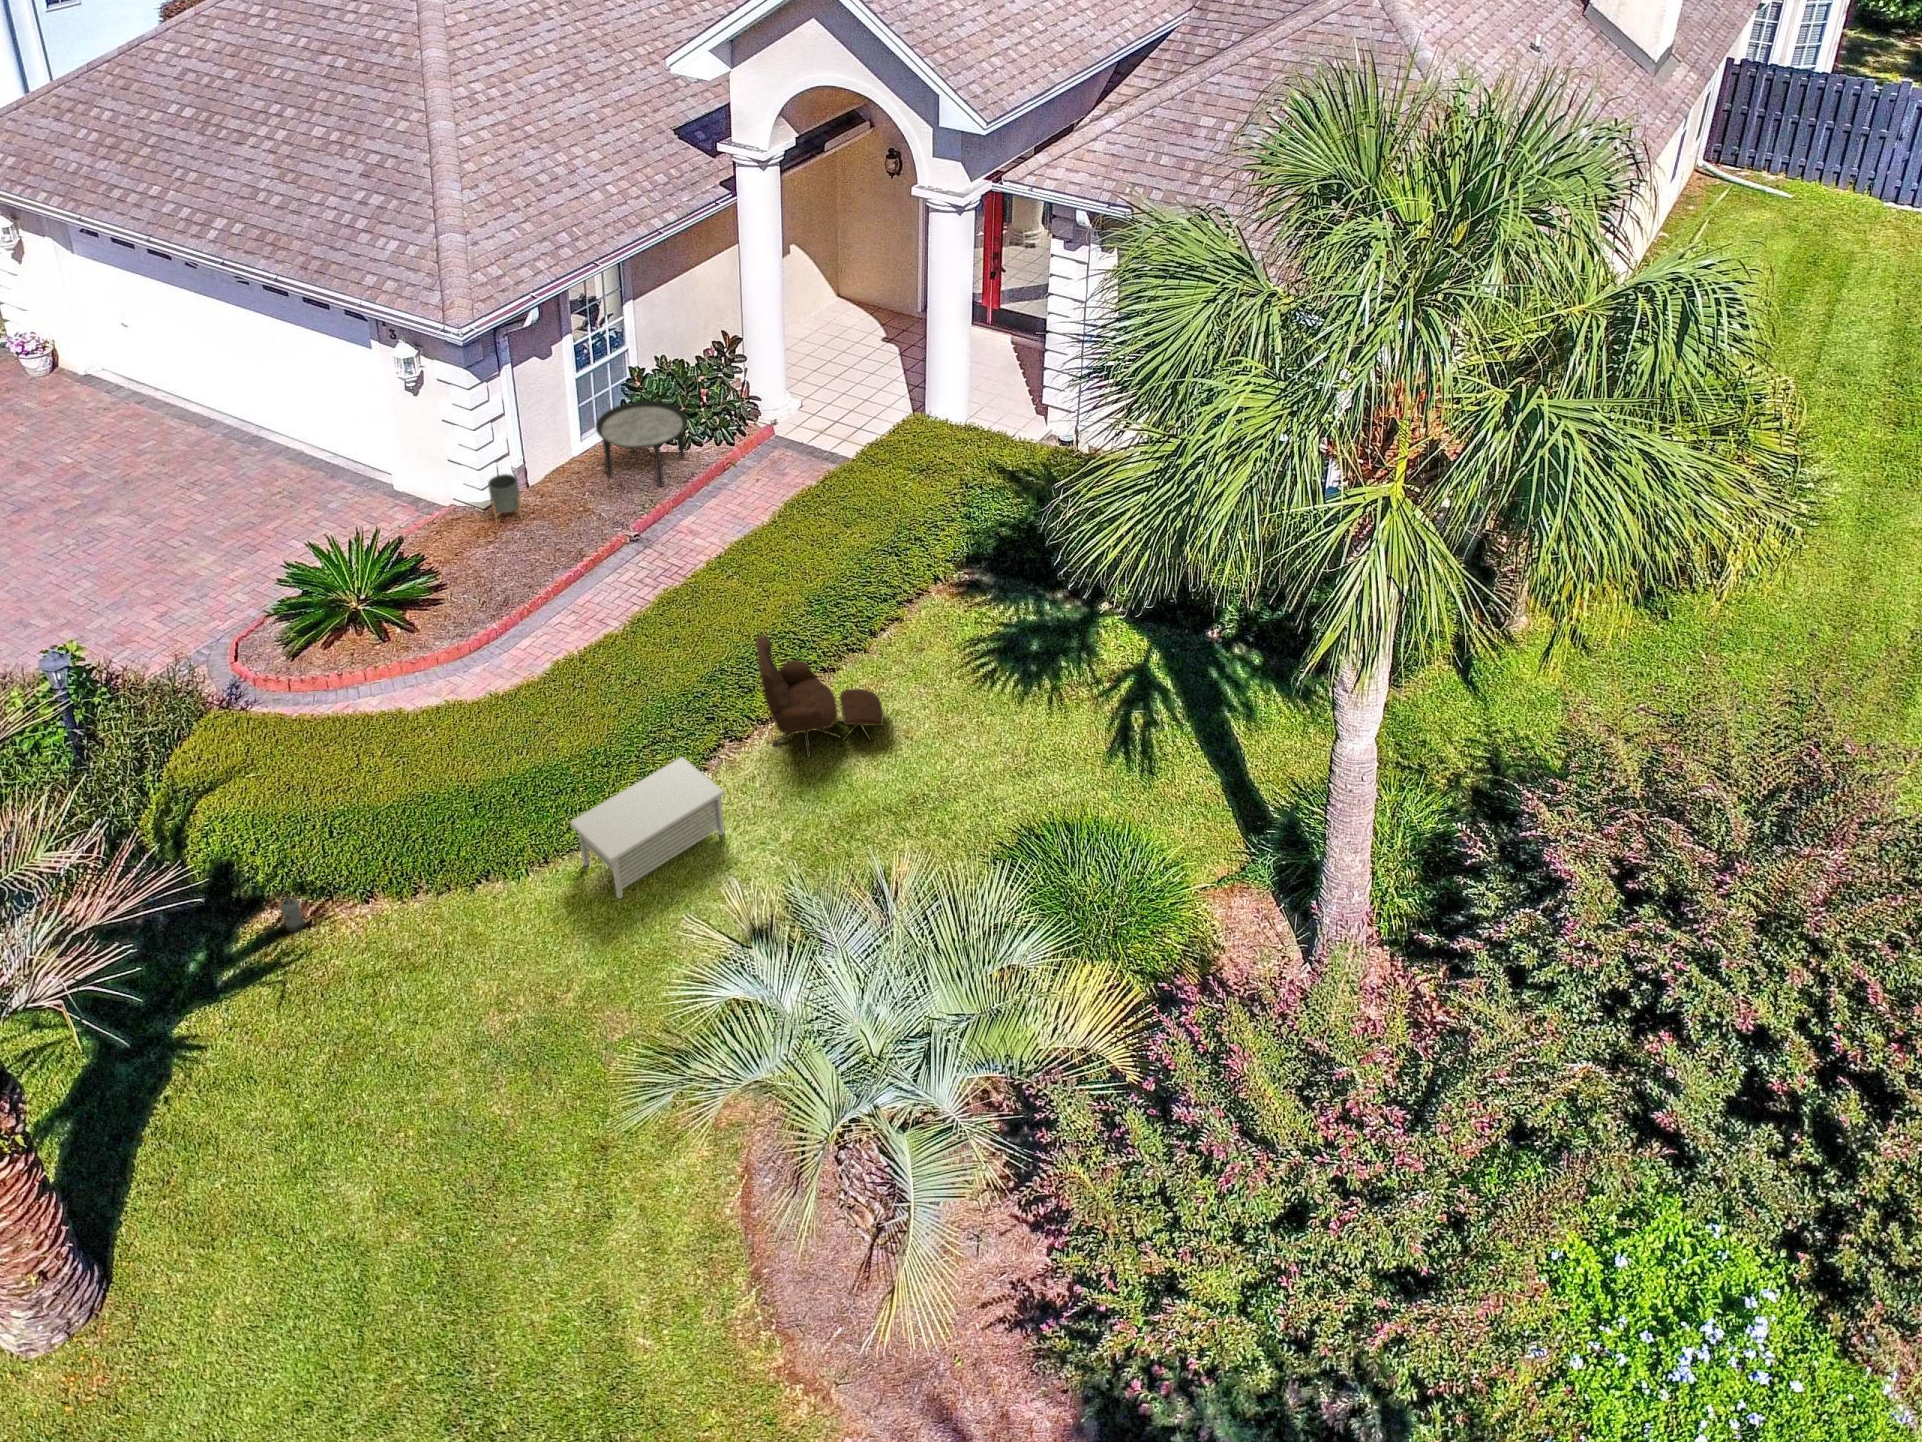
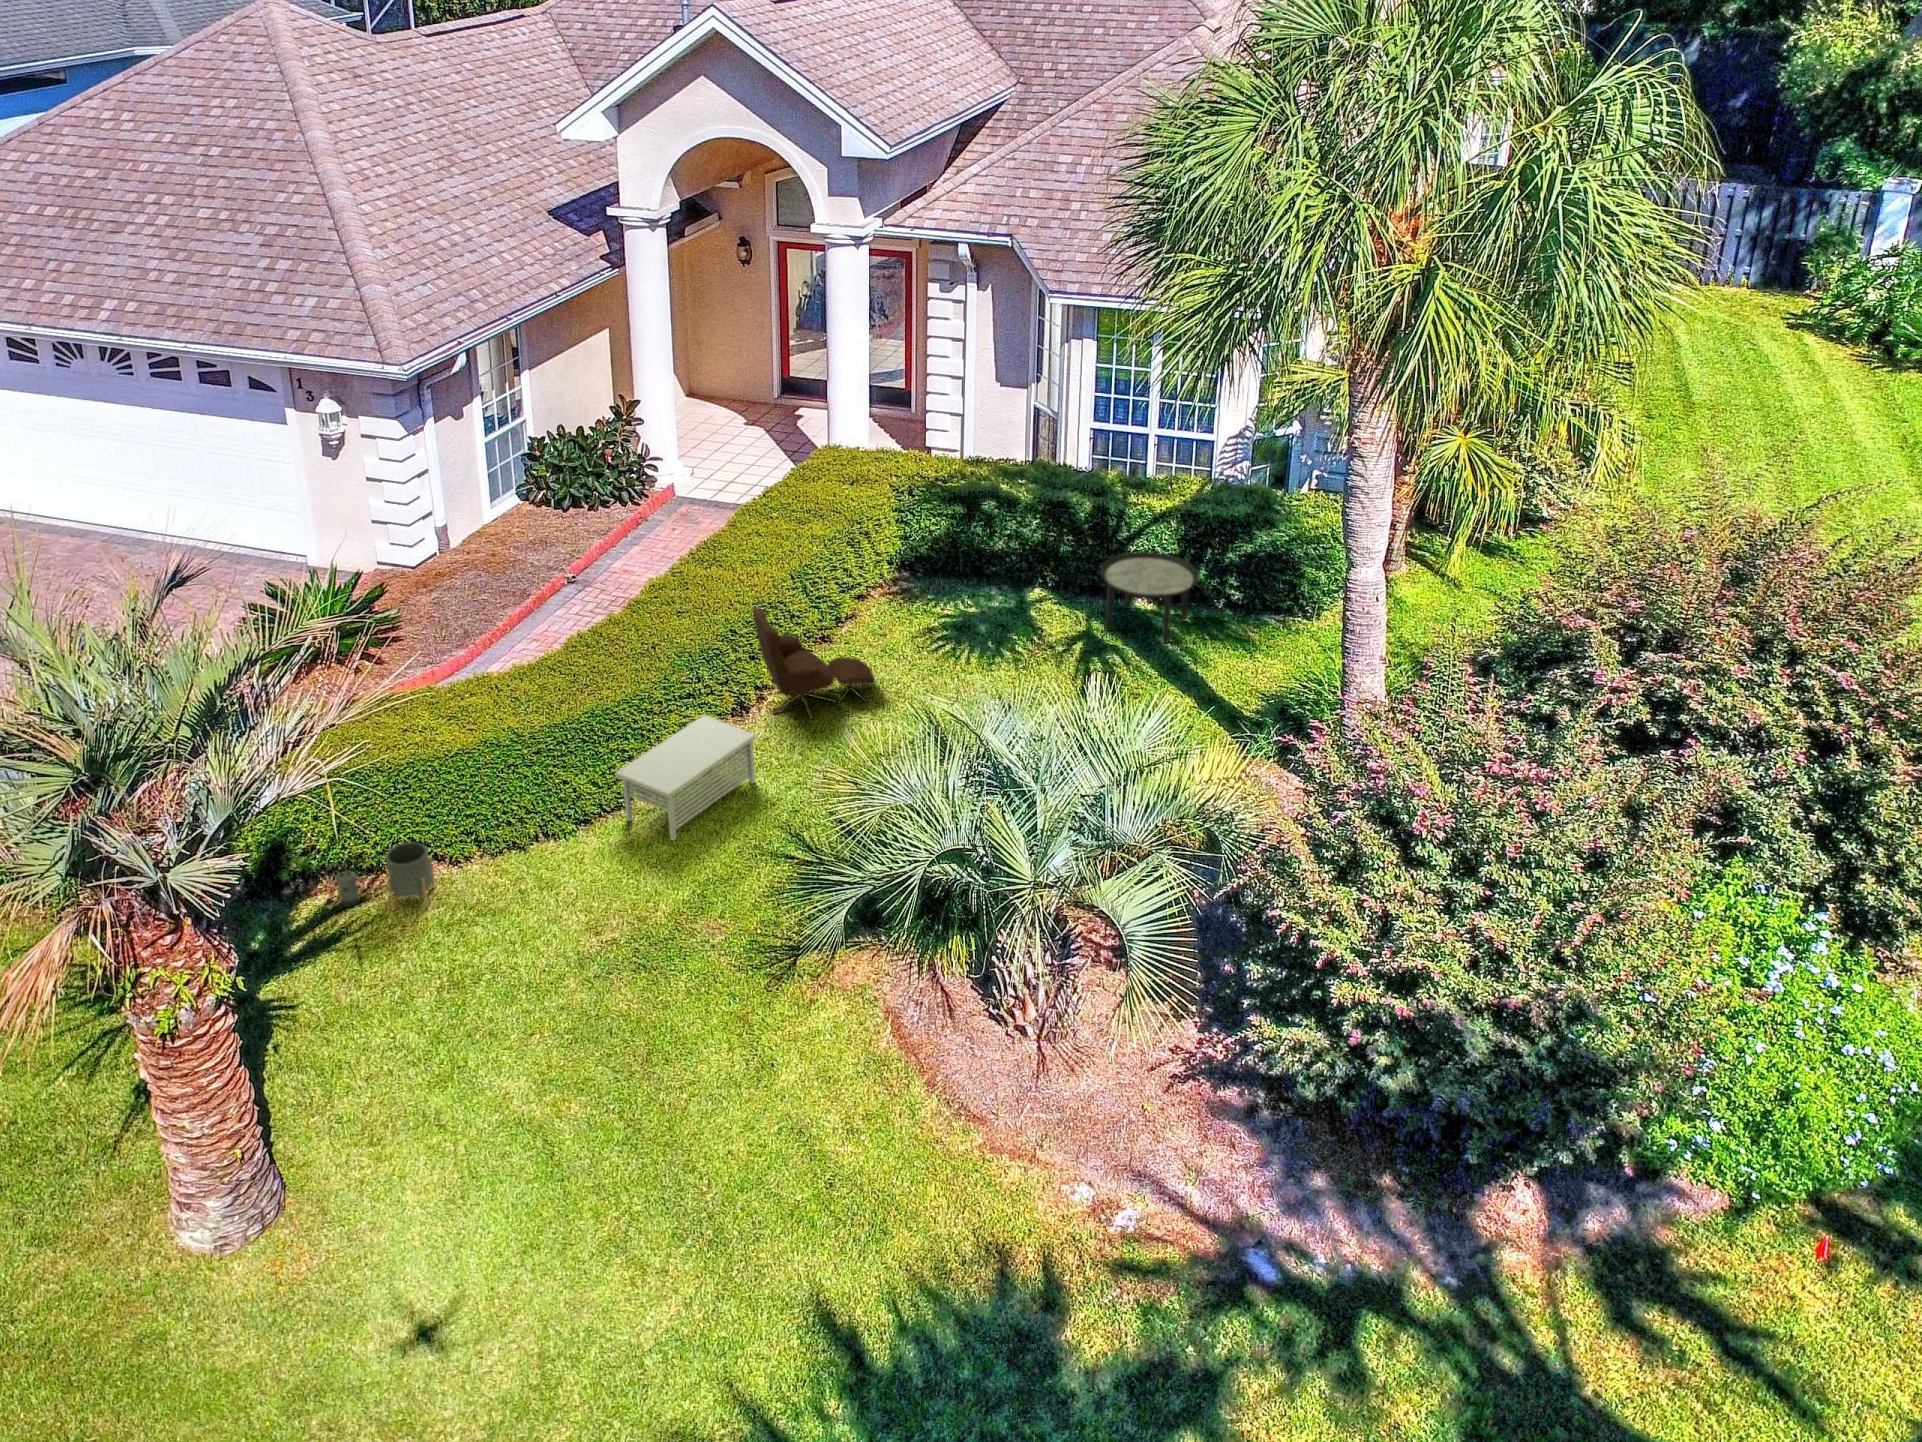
round table: present [596,401,687,486] -> present [1100,552,1199,643]
planter: present [488,474,522,523] -> present [386,842,435,910]

